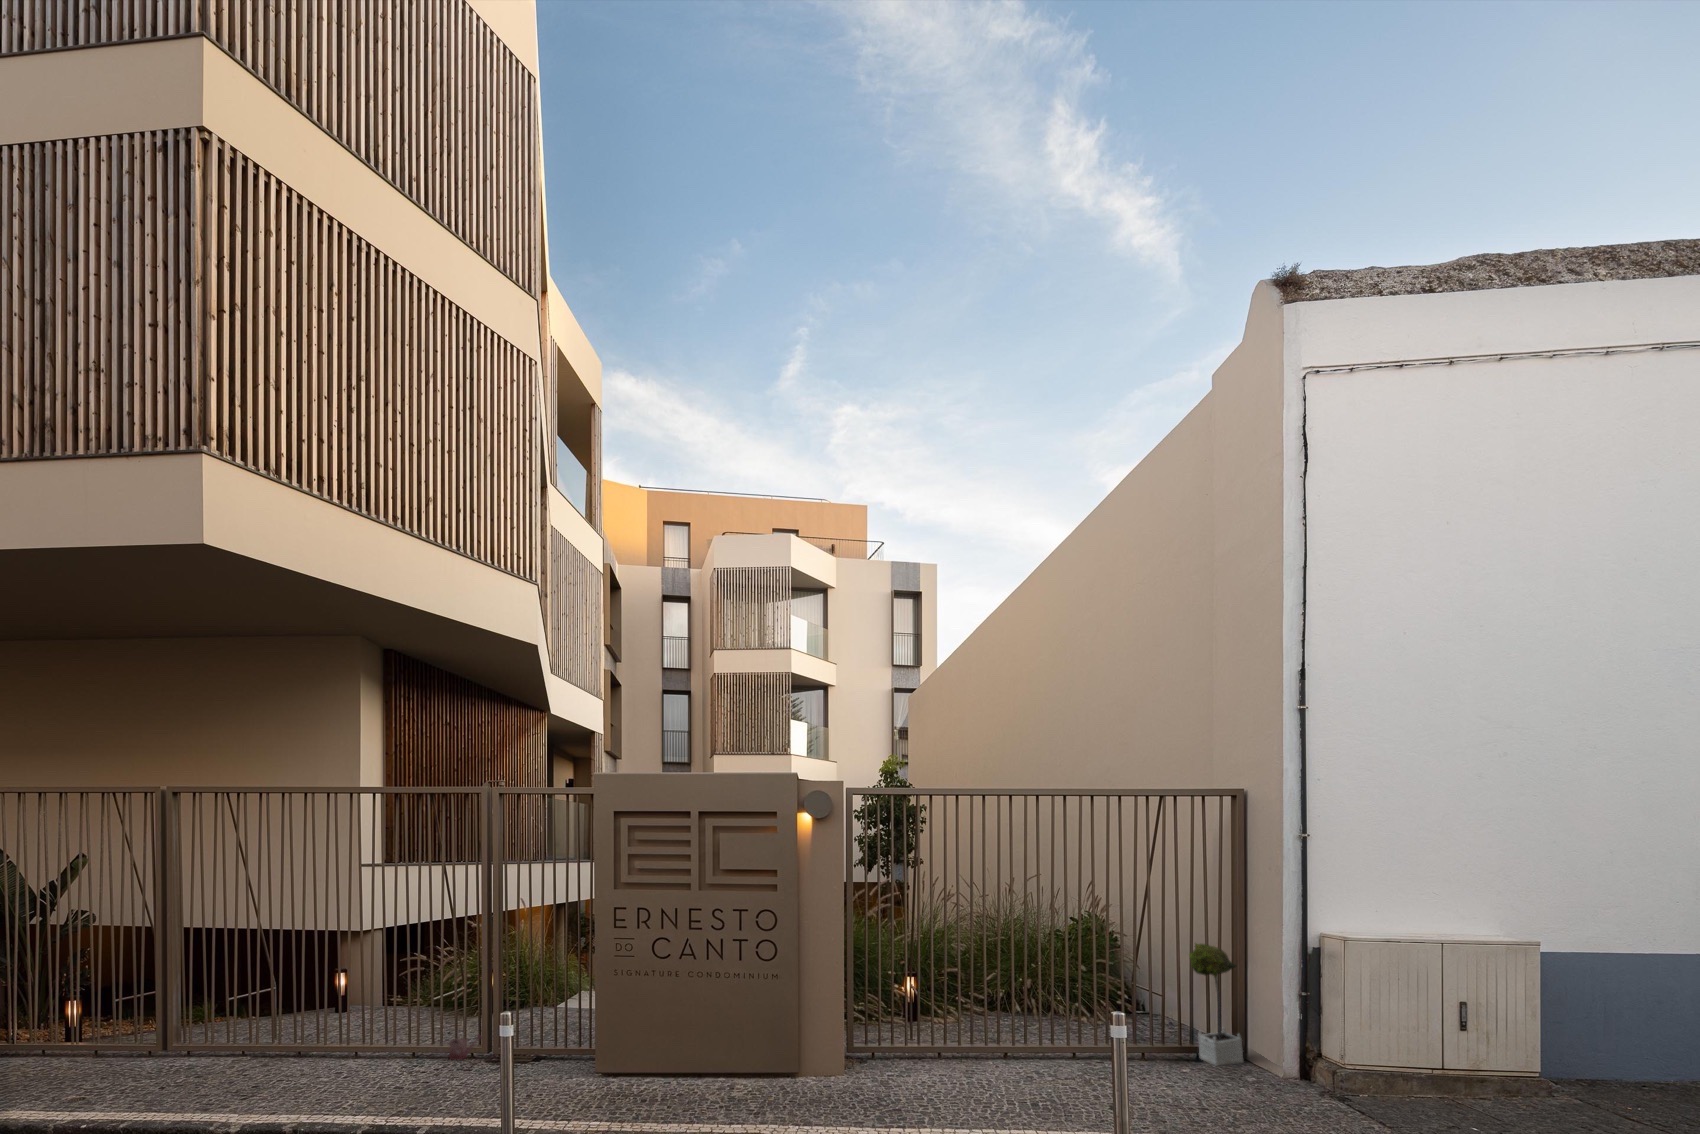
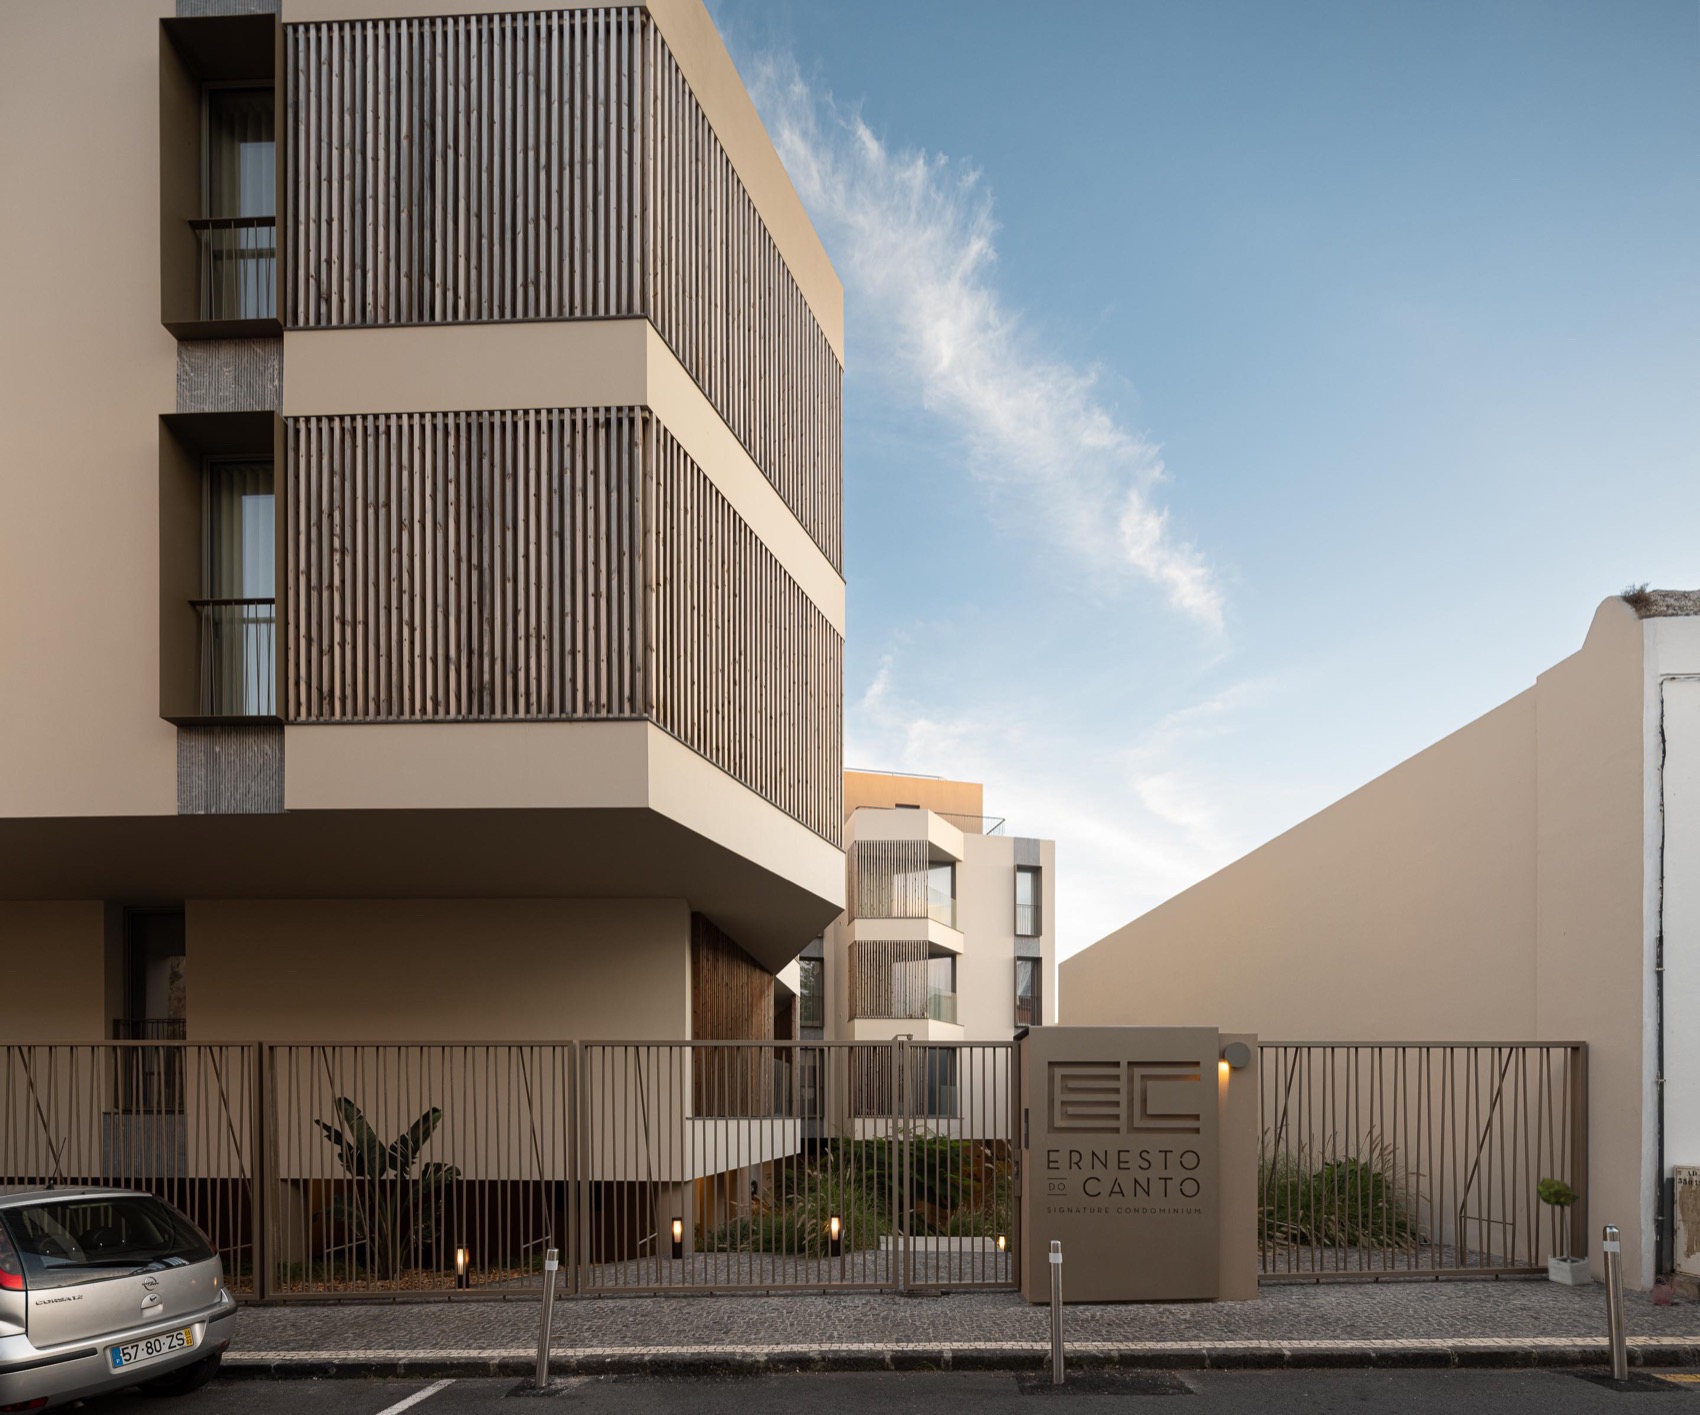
watering can: present [442,1032,482,1060] -> present [1652,1281,1680,1306]

